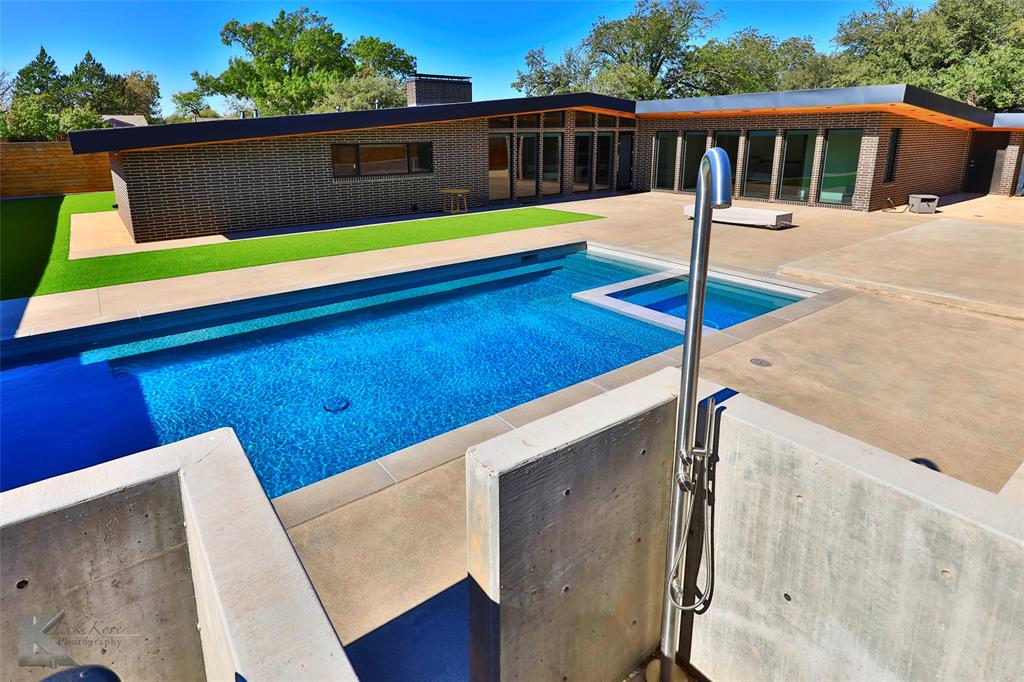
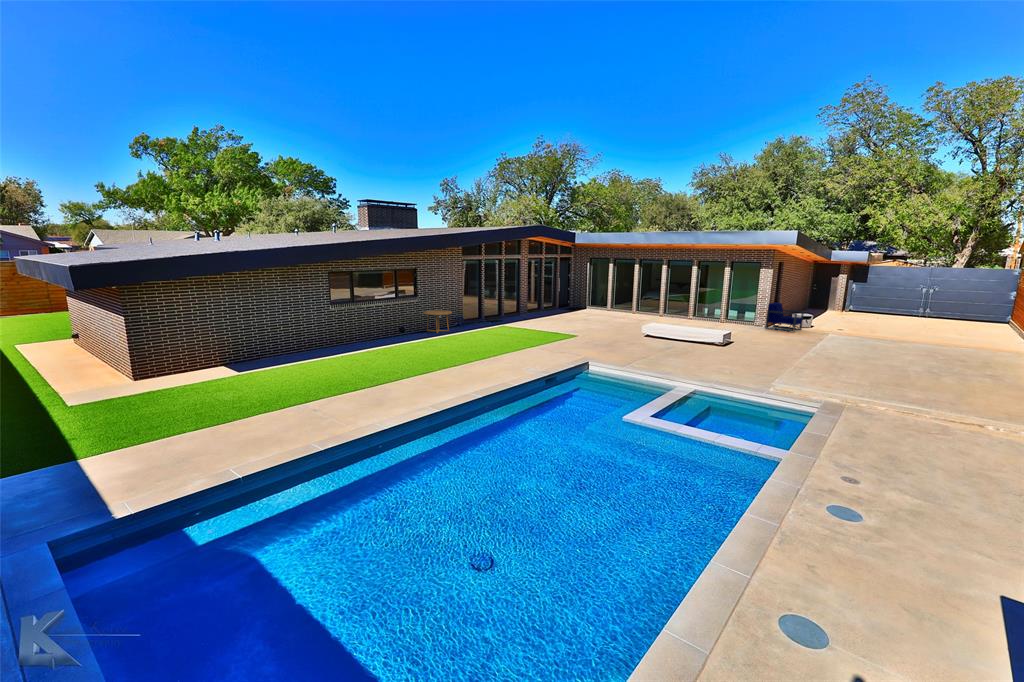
armchair: none [859,183,919,222] -> present [765,302,804,332]

